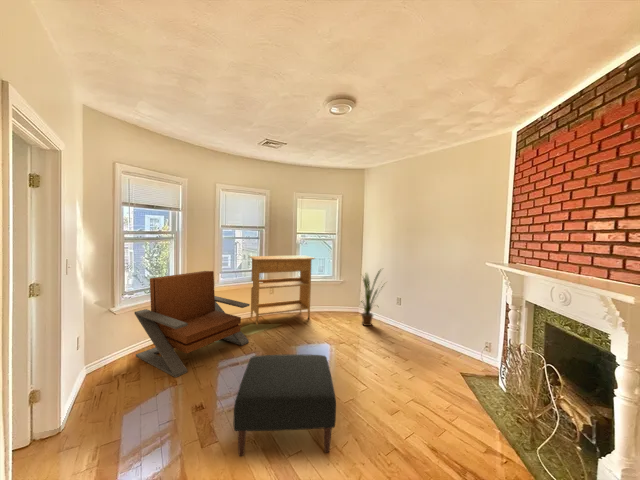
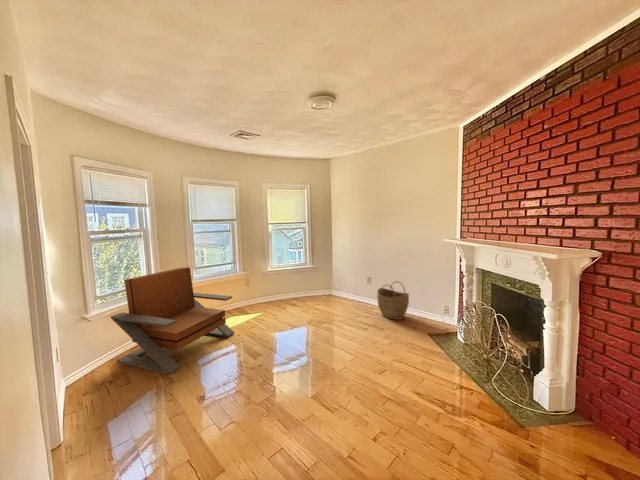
console table: present [250,255,315,325] -> none [222,245,289,317]
house plant: present [361,271,383,326] -> none [332,252,357,306]
woven basket: none [405,306,442,351] -> present [377,281,409,320]
ottoman: present [233,354,336,456] -> none [251,333,341,428]

